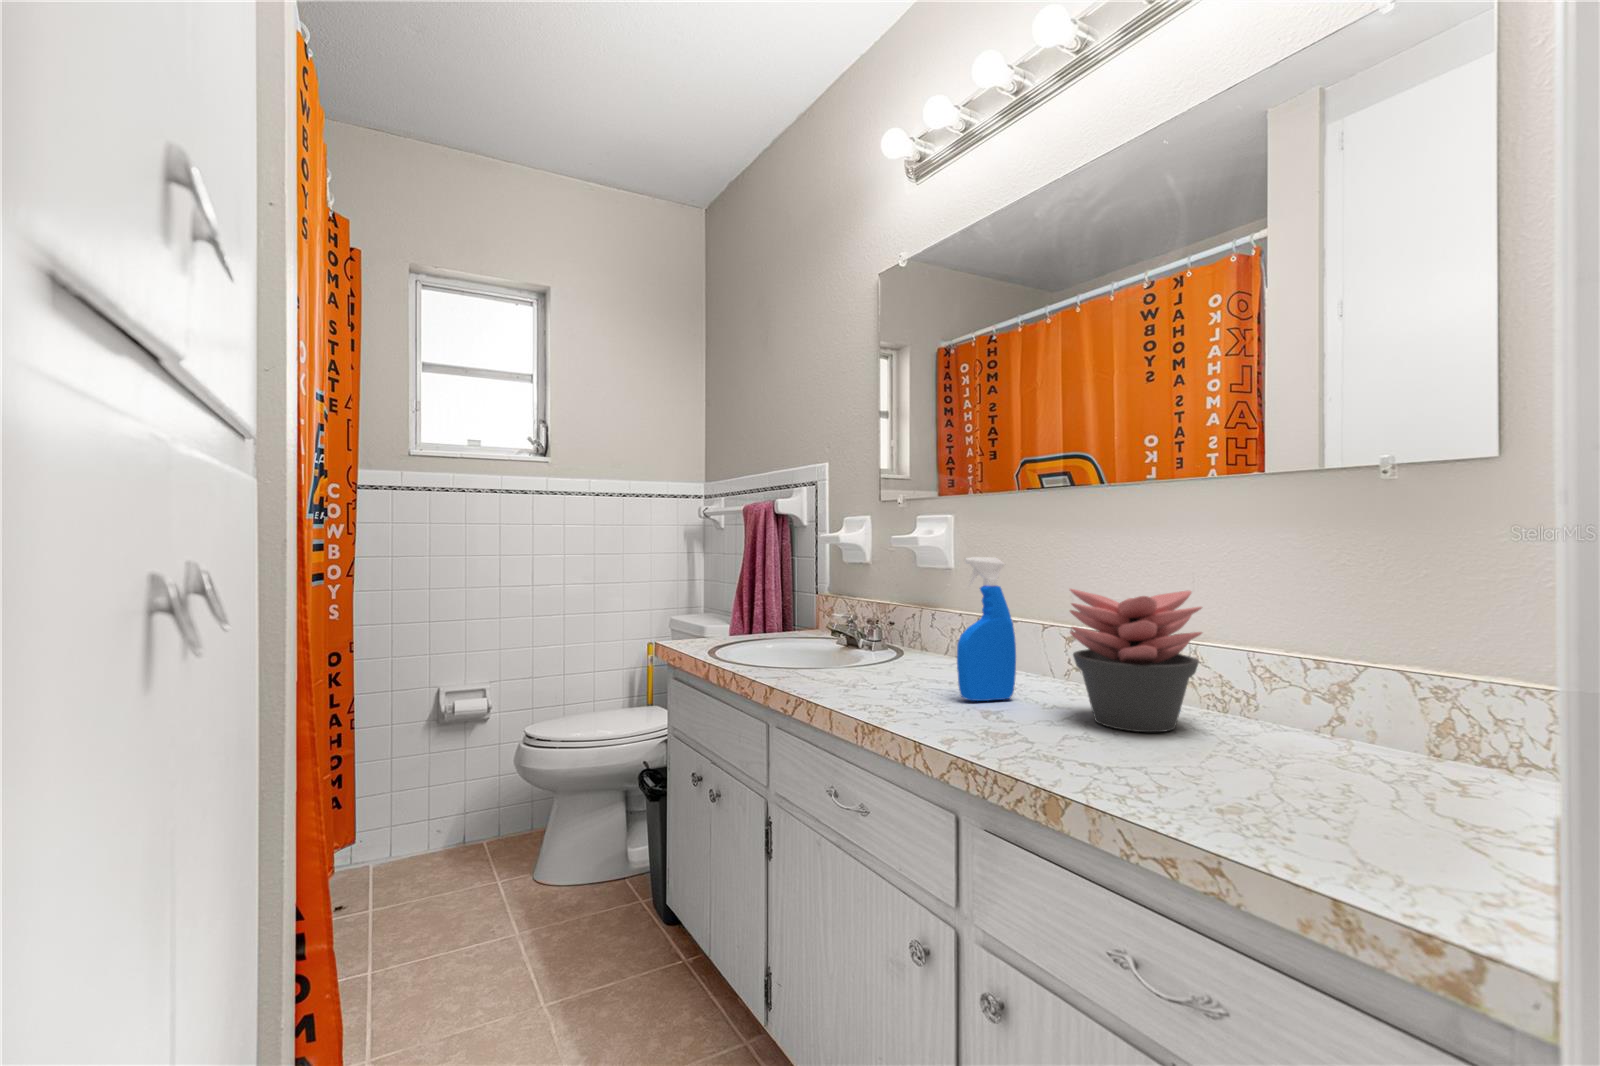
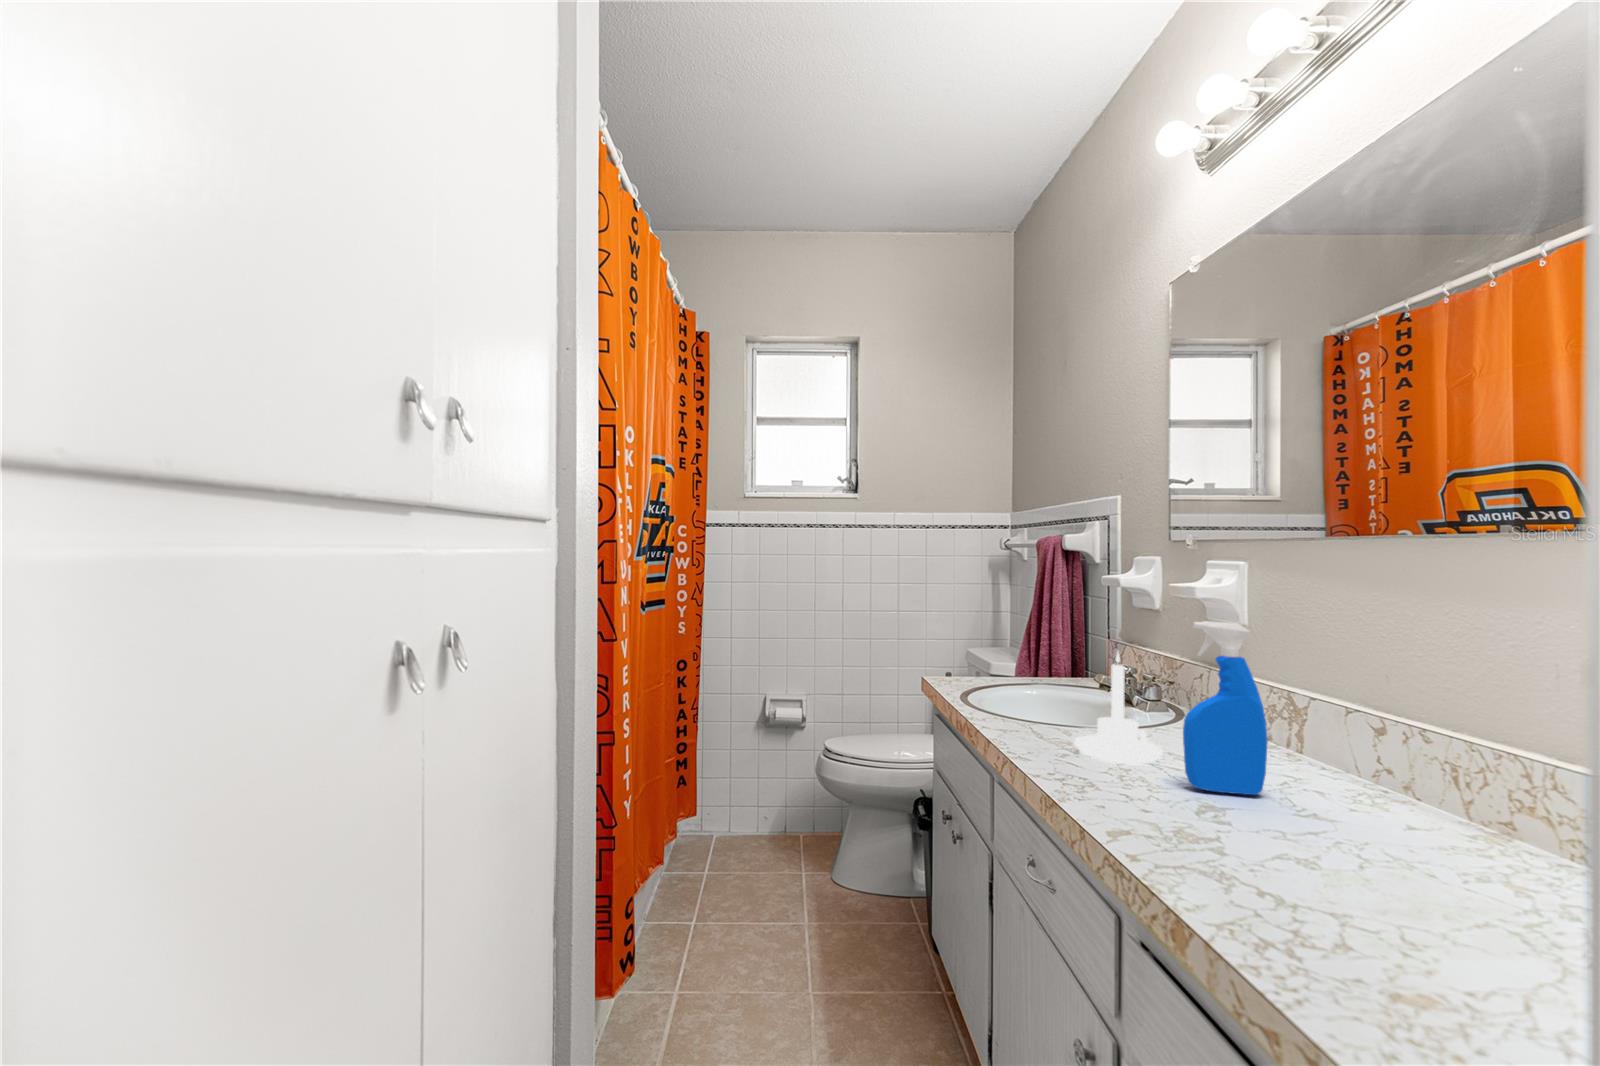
succulent plant: present [1070,589,1202,732] -> none [1309,671,1525,881]
candle holder: none [853,590,927,691] -> present [1074,652,1163,764]

